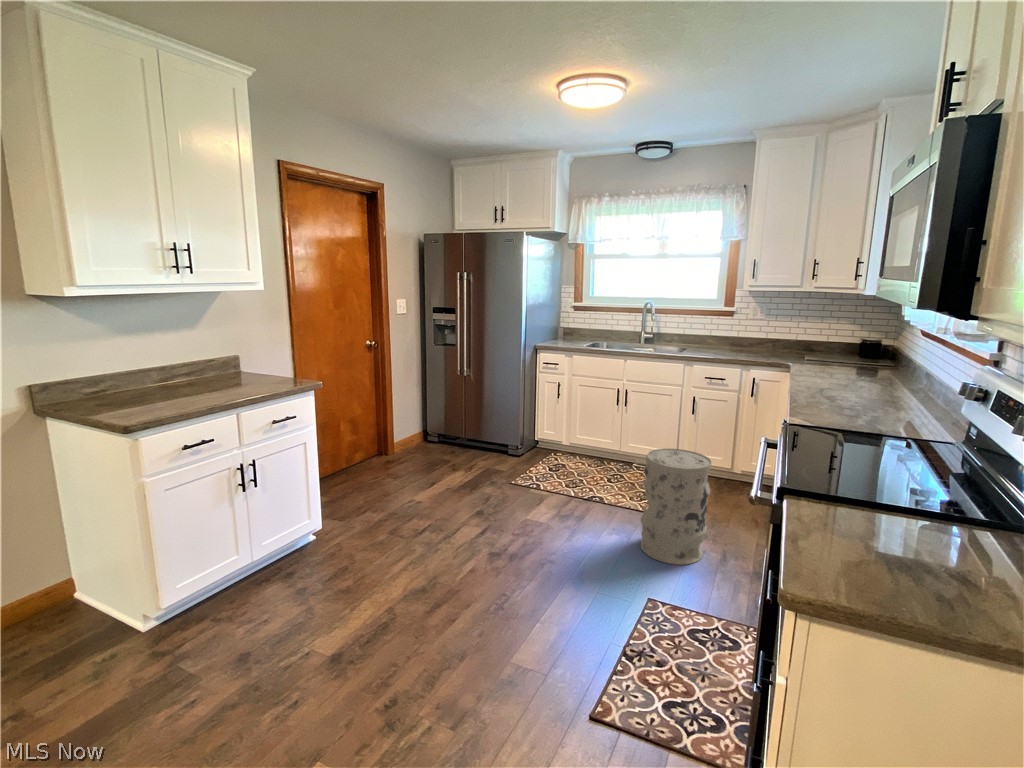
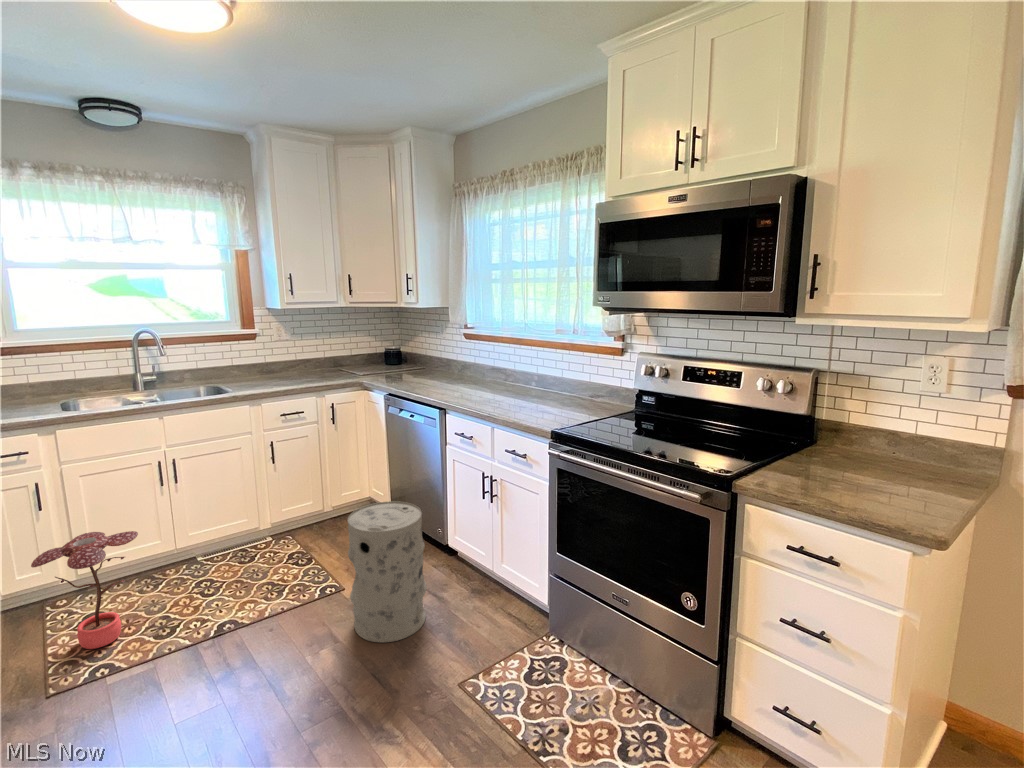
potted plant: none [528,412,576,477] -> present [31,531,138,649]

